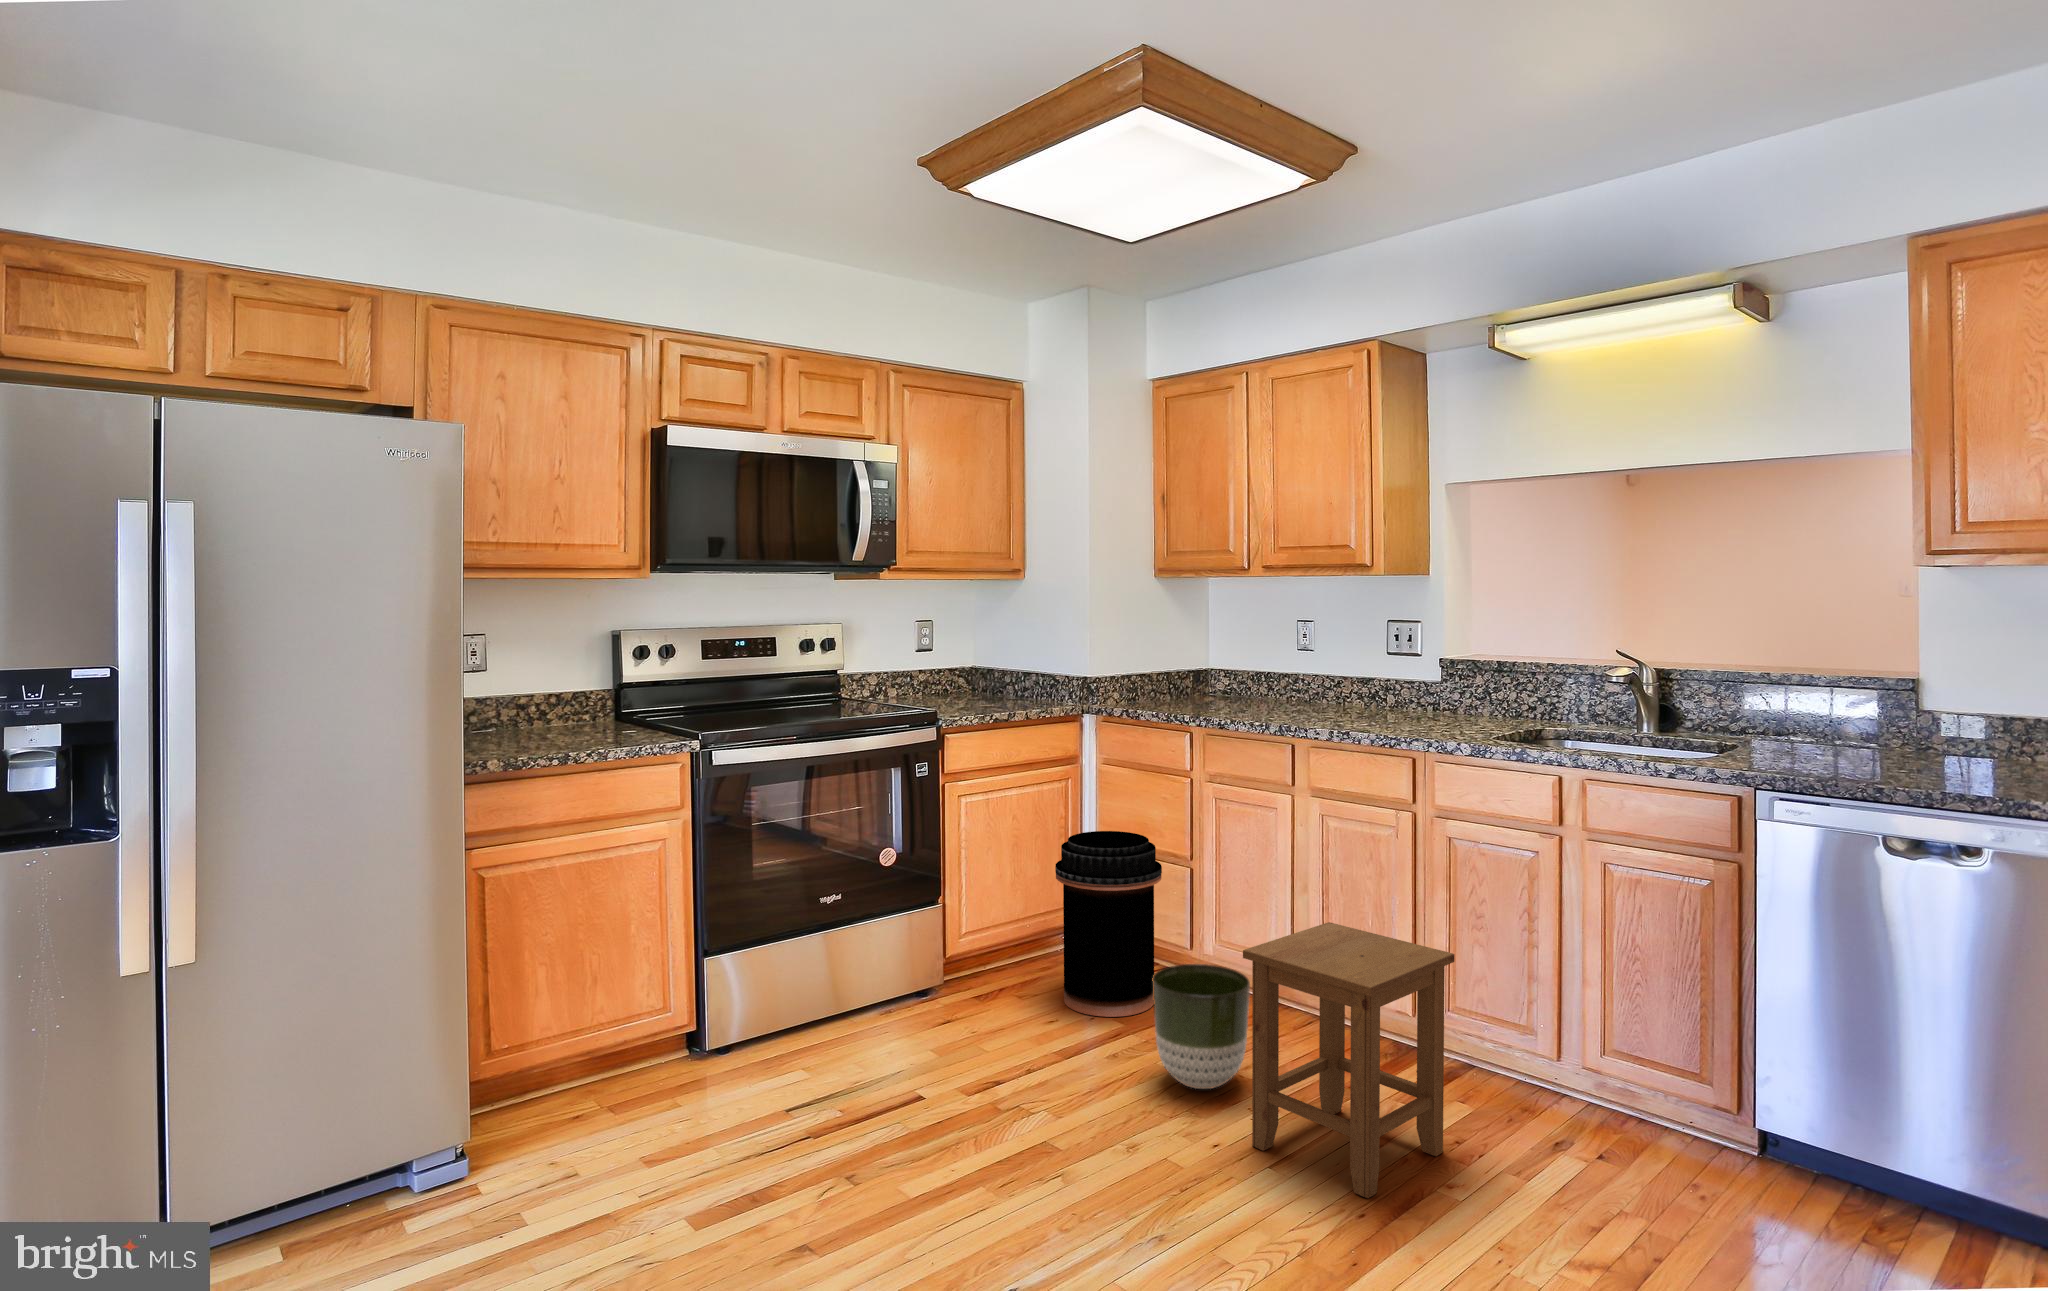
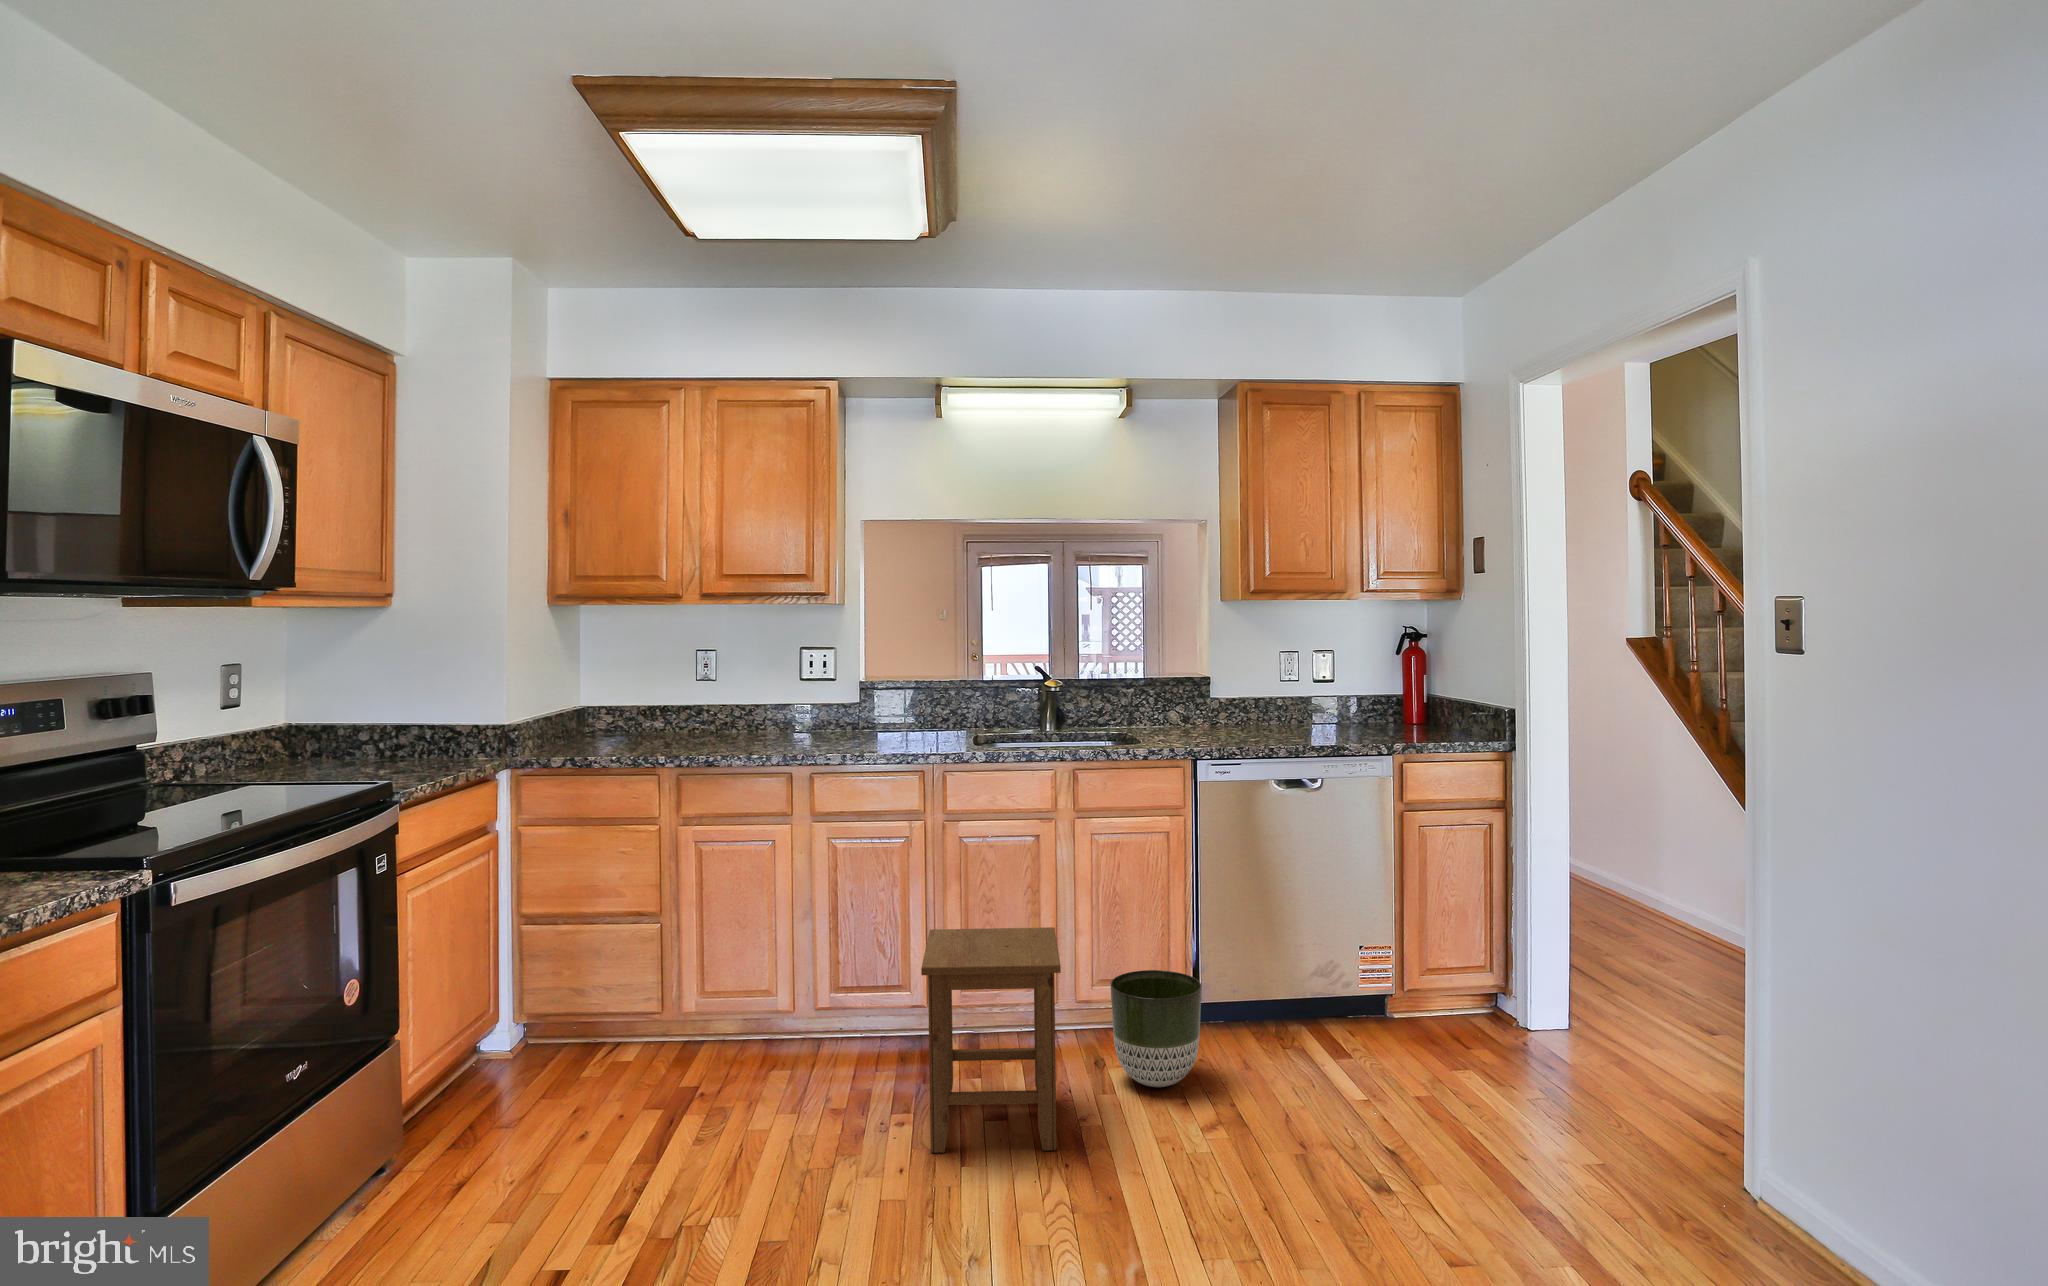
trash can: present [1055,831,1162,1017] -> none [550,895,678,1112]
planter: present [1152,964,1250,1089] -> present [1110,970,1202,1087]

